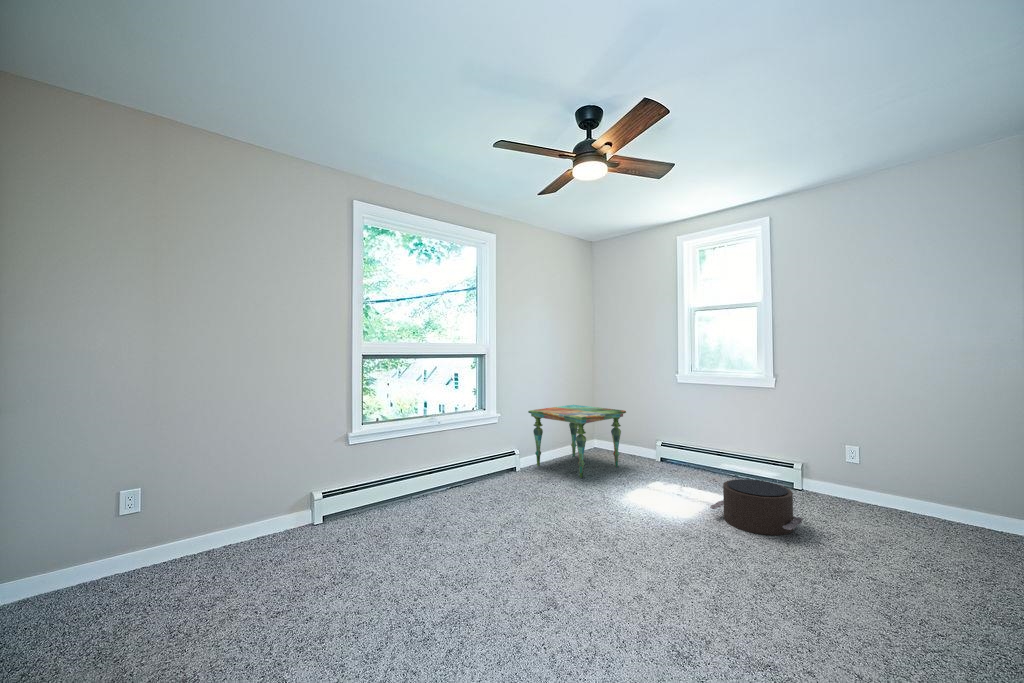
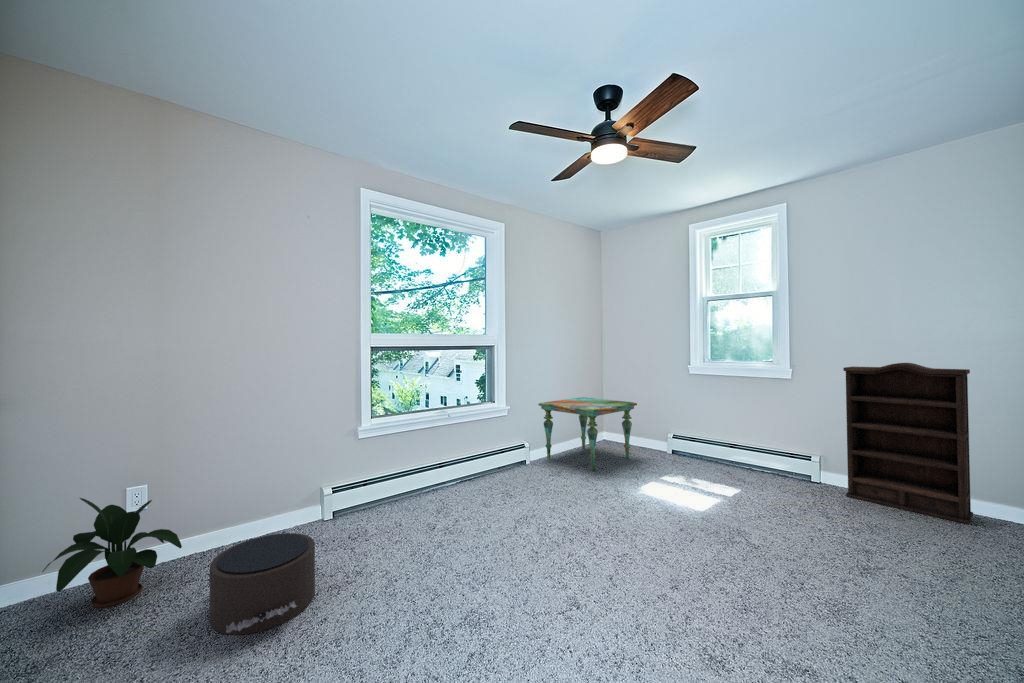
bookshelf: none [825,372,949,530] -> present [843,363,973,524]
pouf: present [710,479,803,535] -> present [209,533,315,635]
potted plant: none [36,499,172,607] -> present [42,498,182,608]

